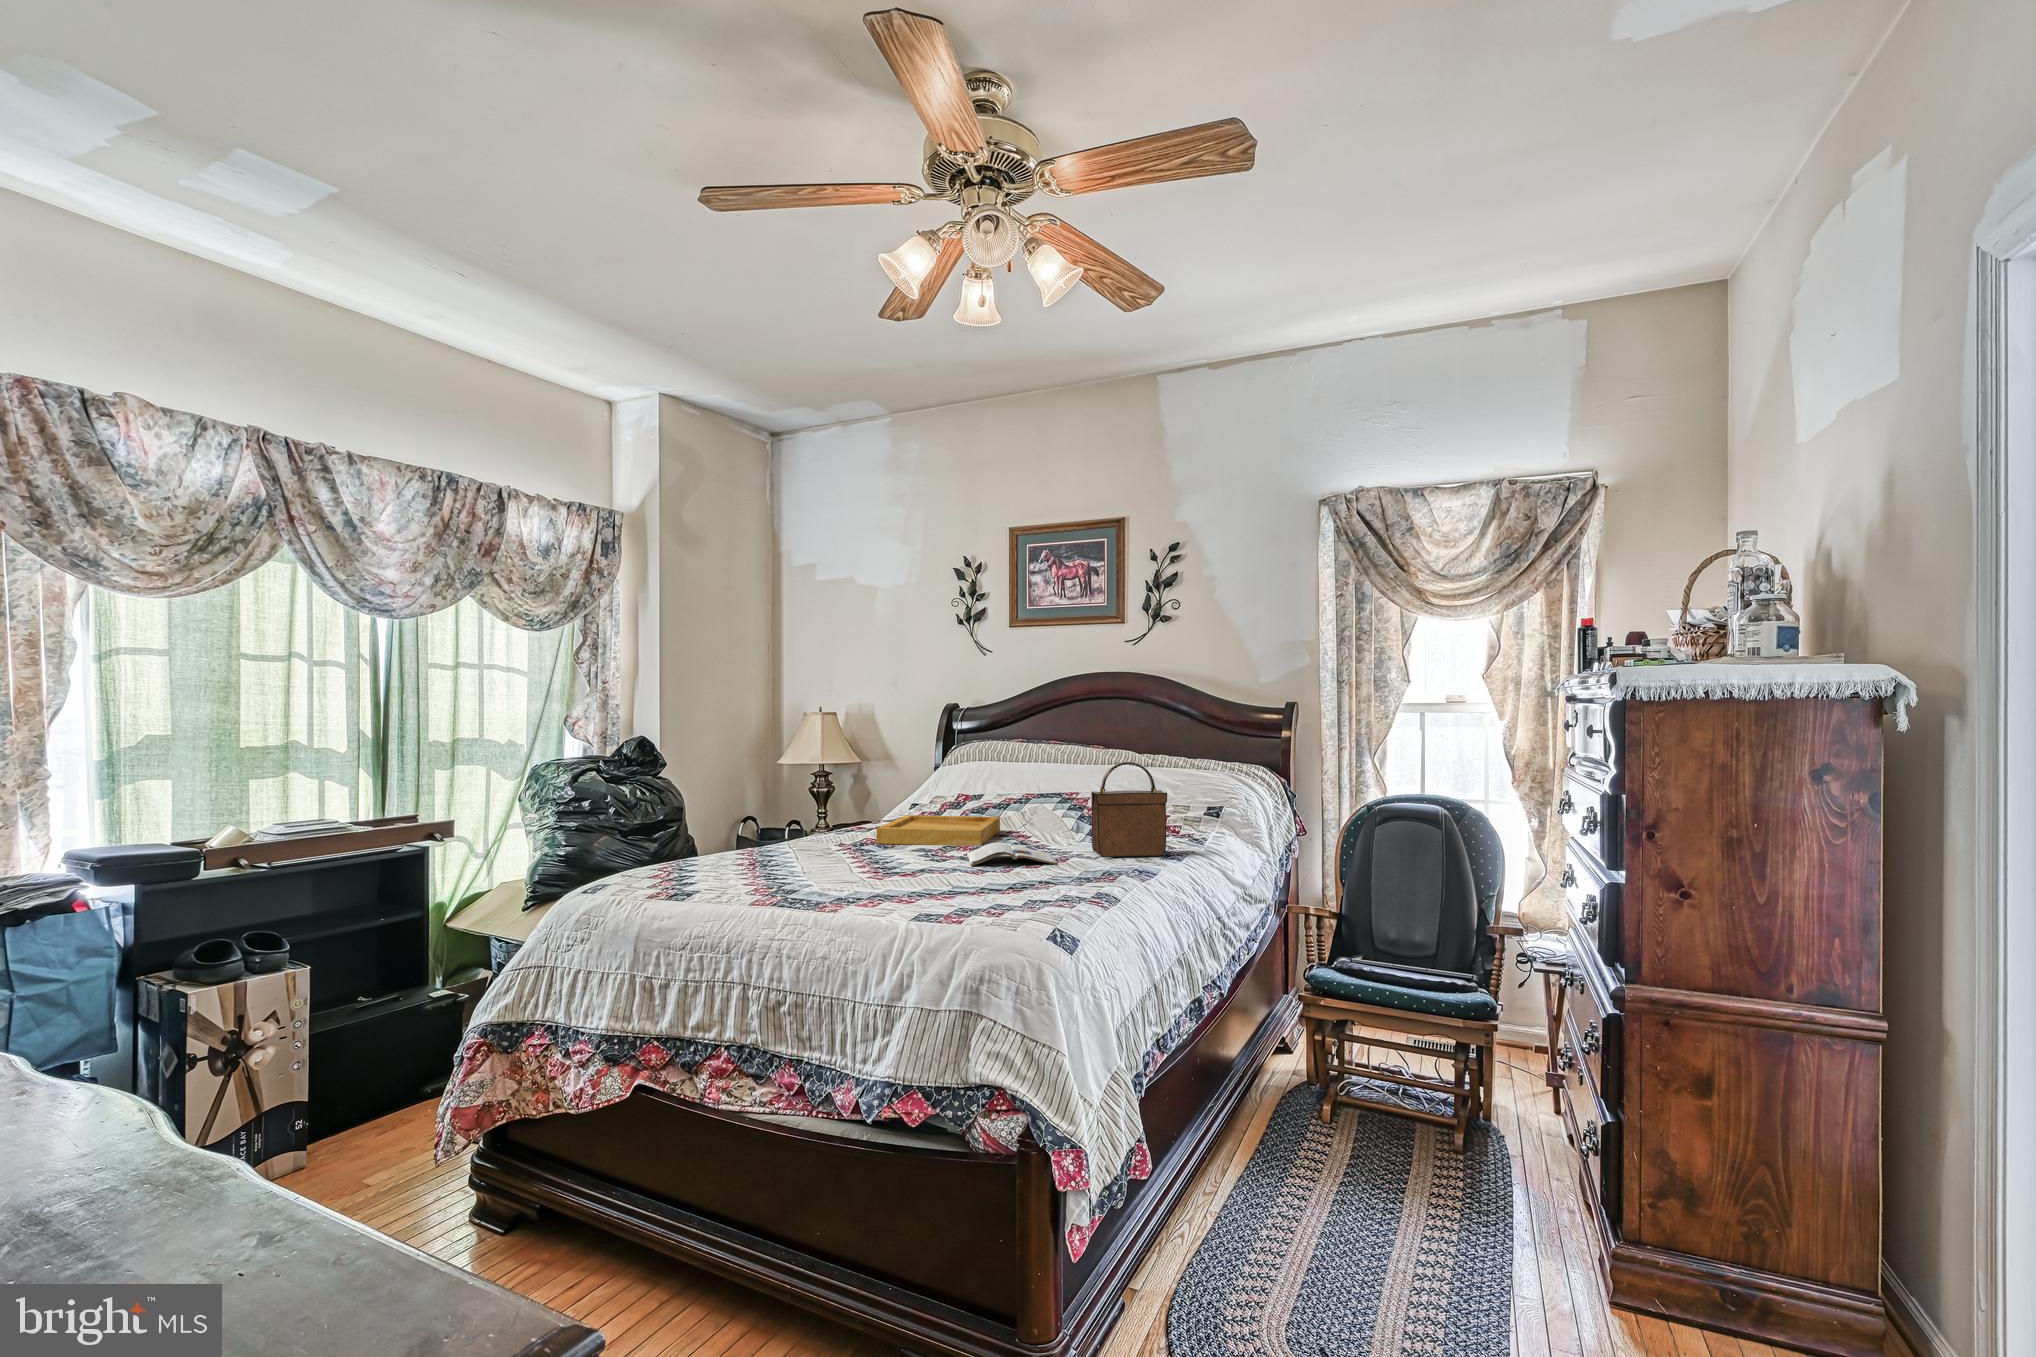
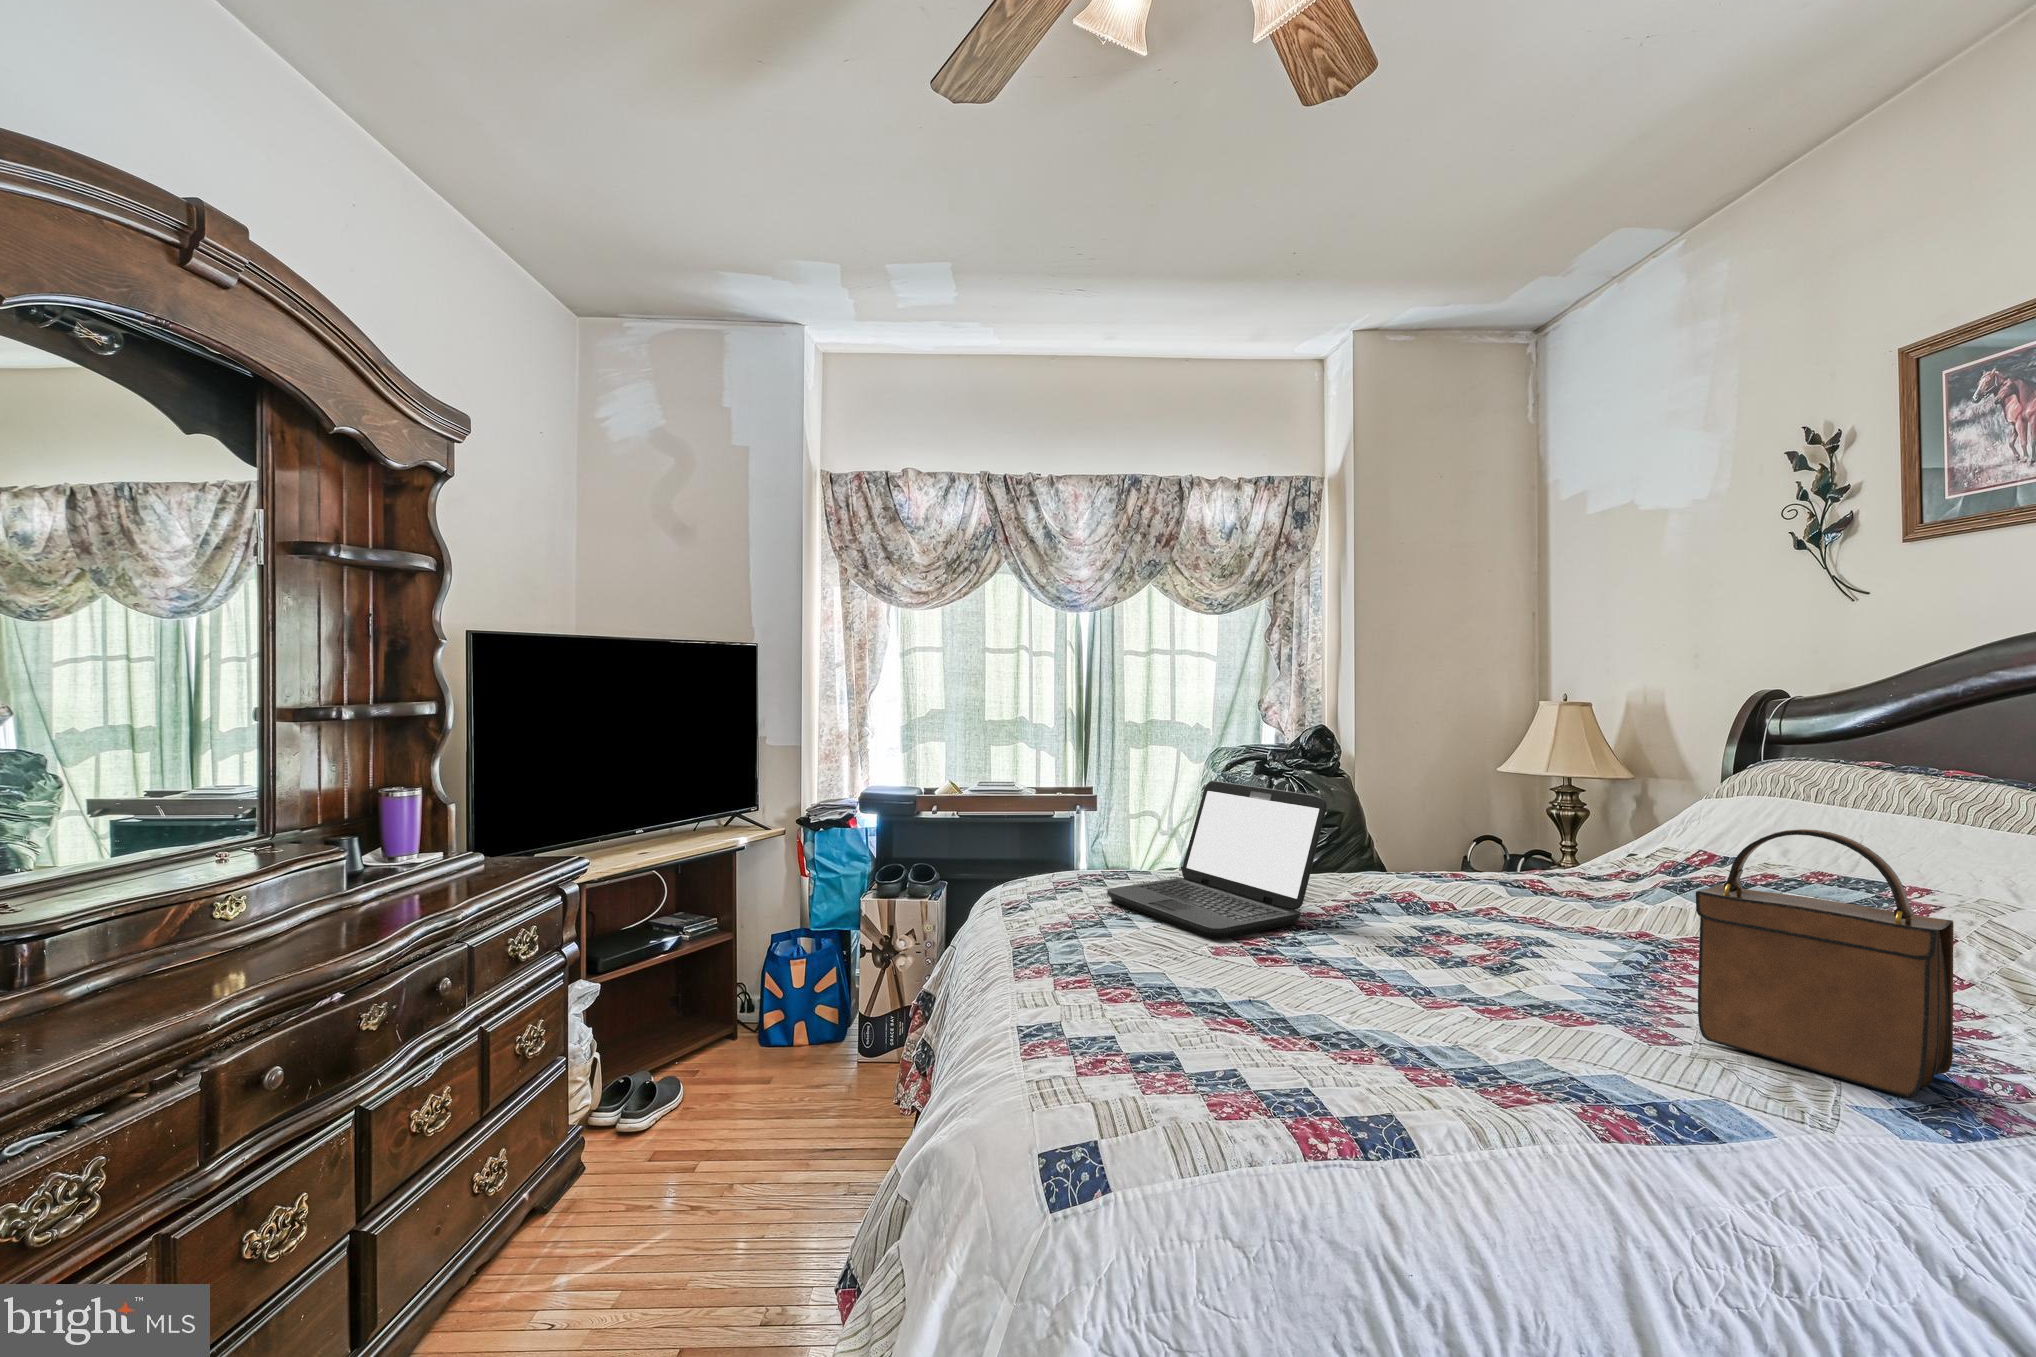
laptop: none [746,777,886,877] -> present [1107,780,1327,939]
tray: present [877,815,1000,846] -> none [1403,862,1683,941]
magazine: present [967,842,1057,866] -> none [1386,940,1610,1020]

